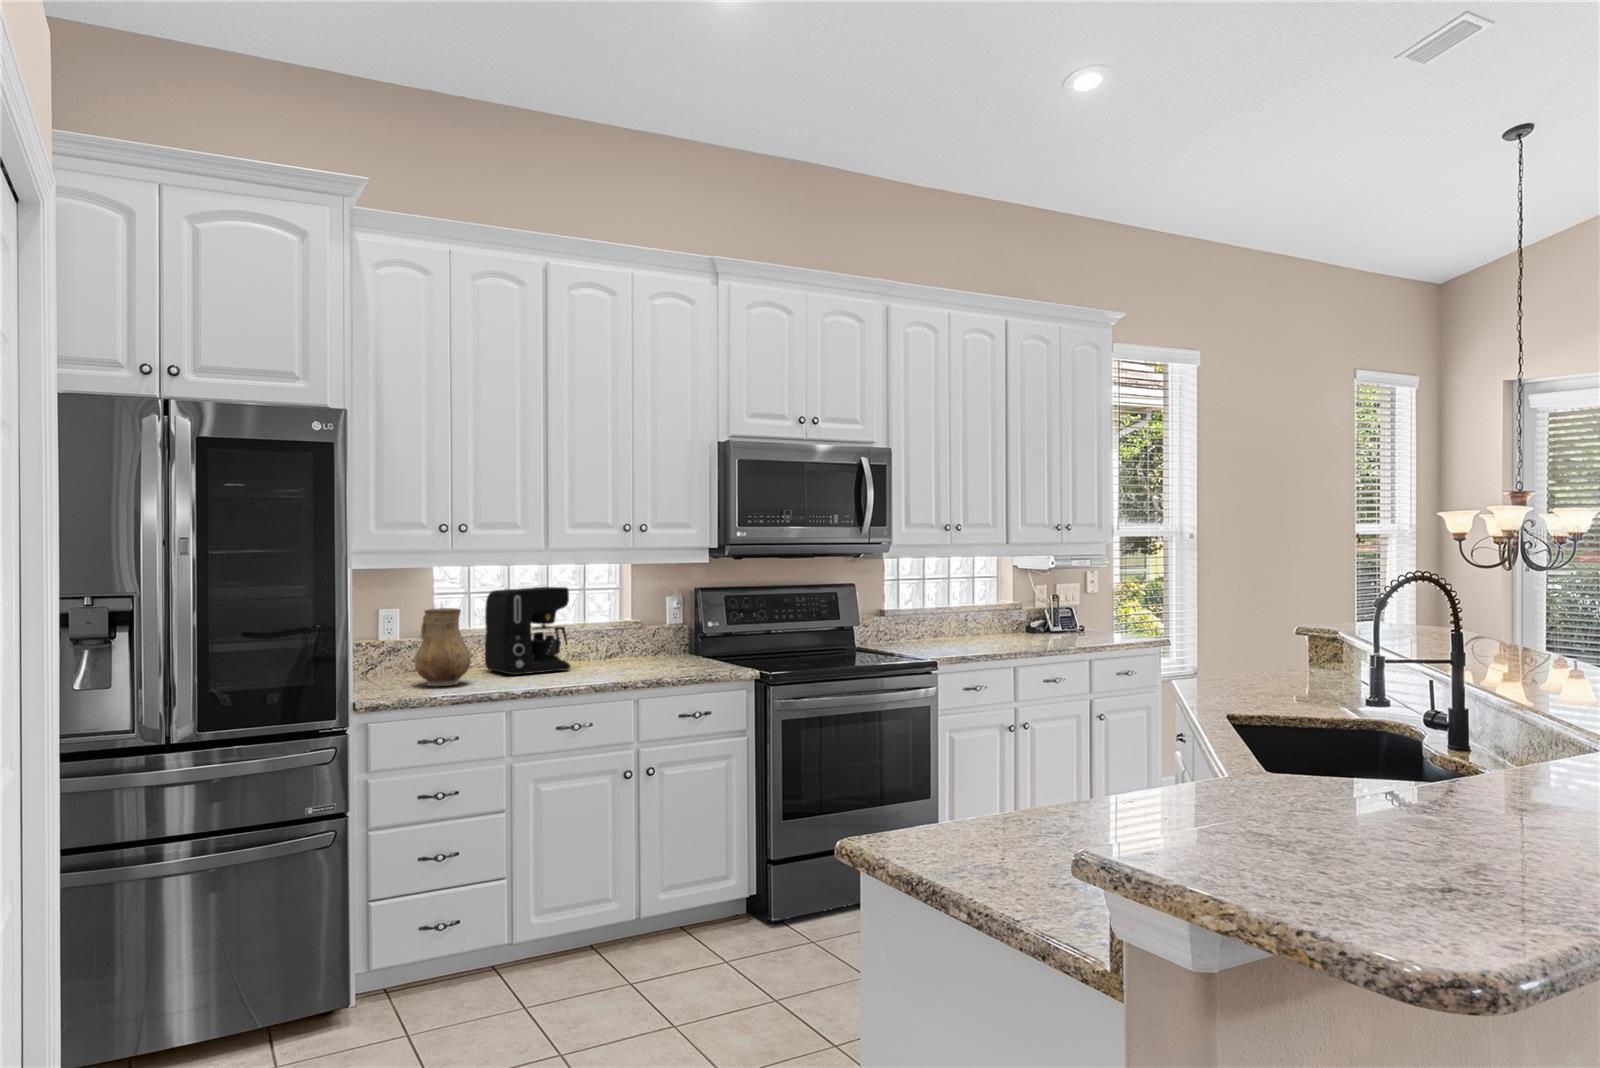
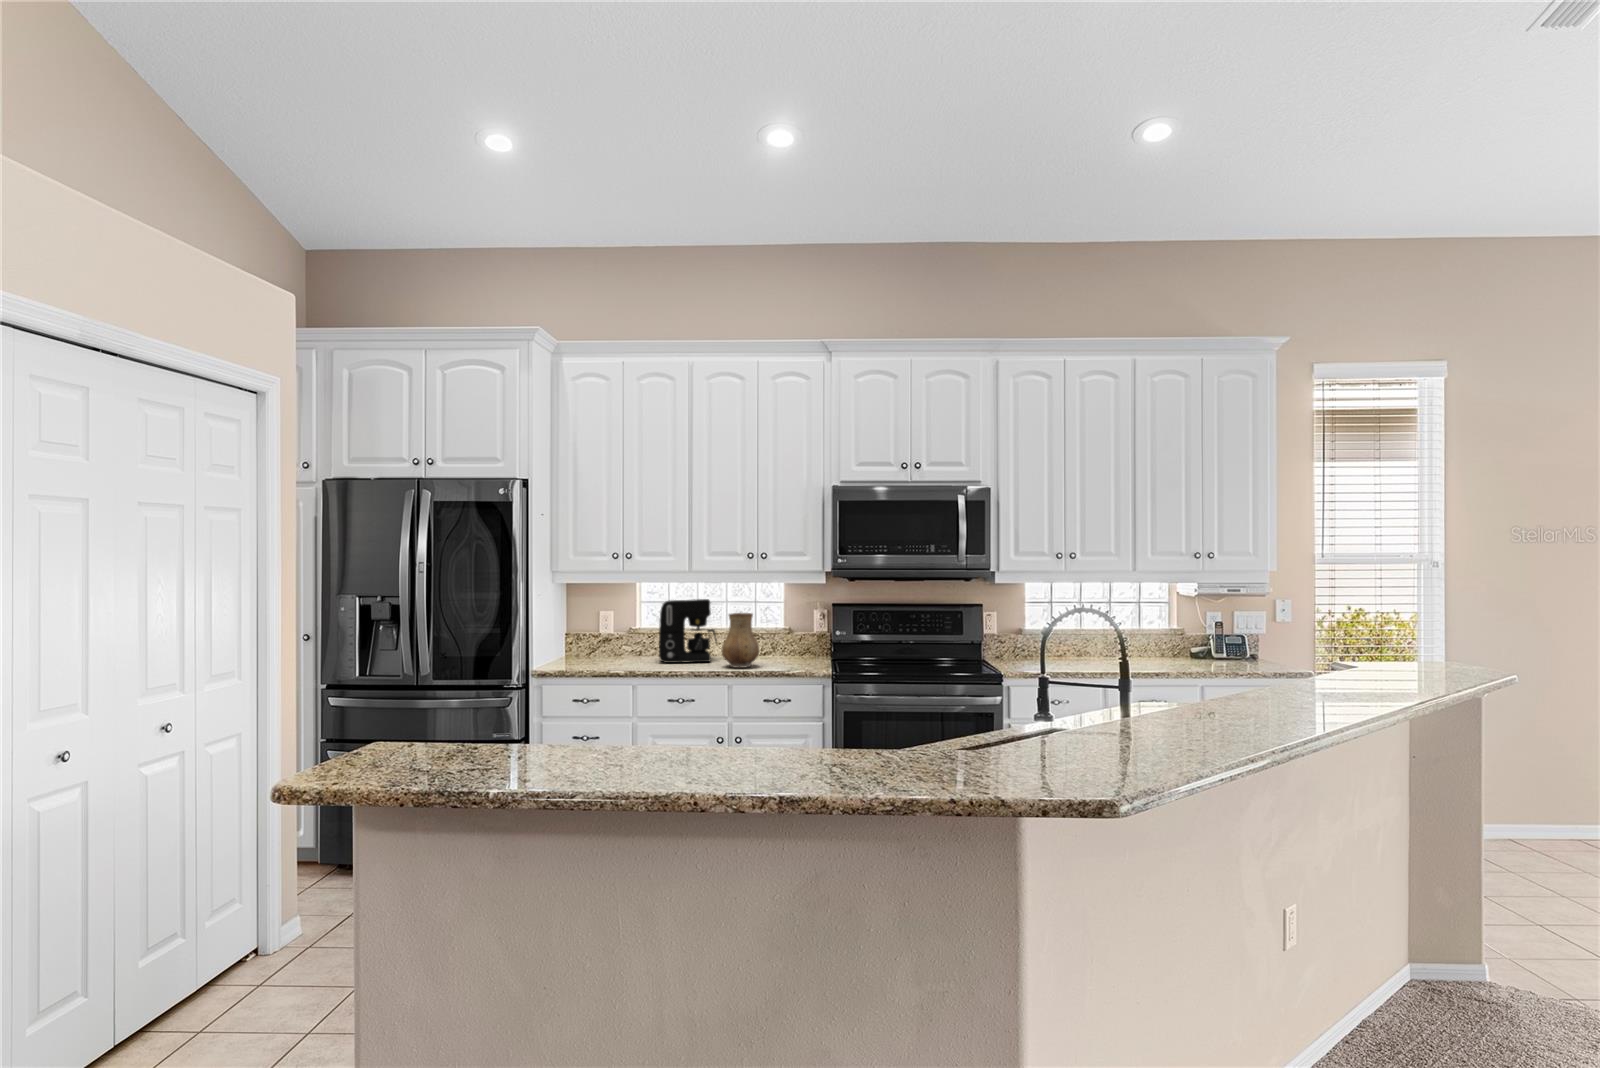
ceramic pitcher: present [415,608,471,686] -> present [722,613,759,668]

